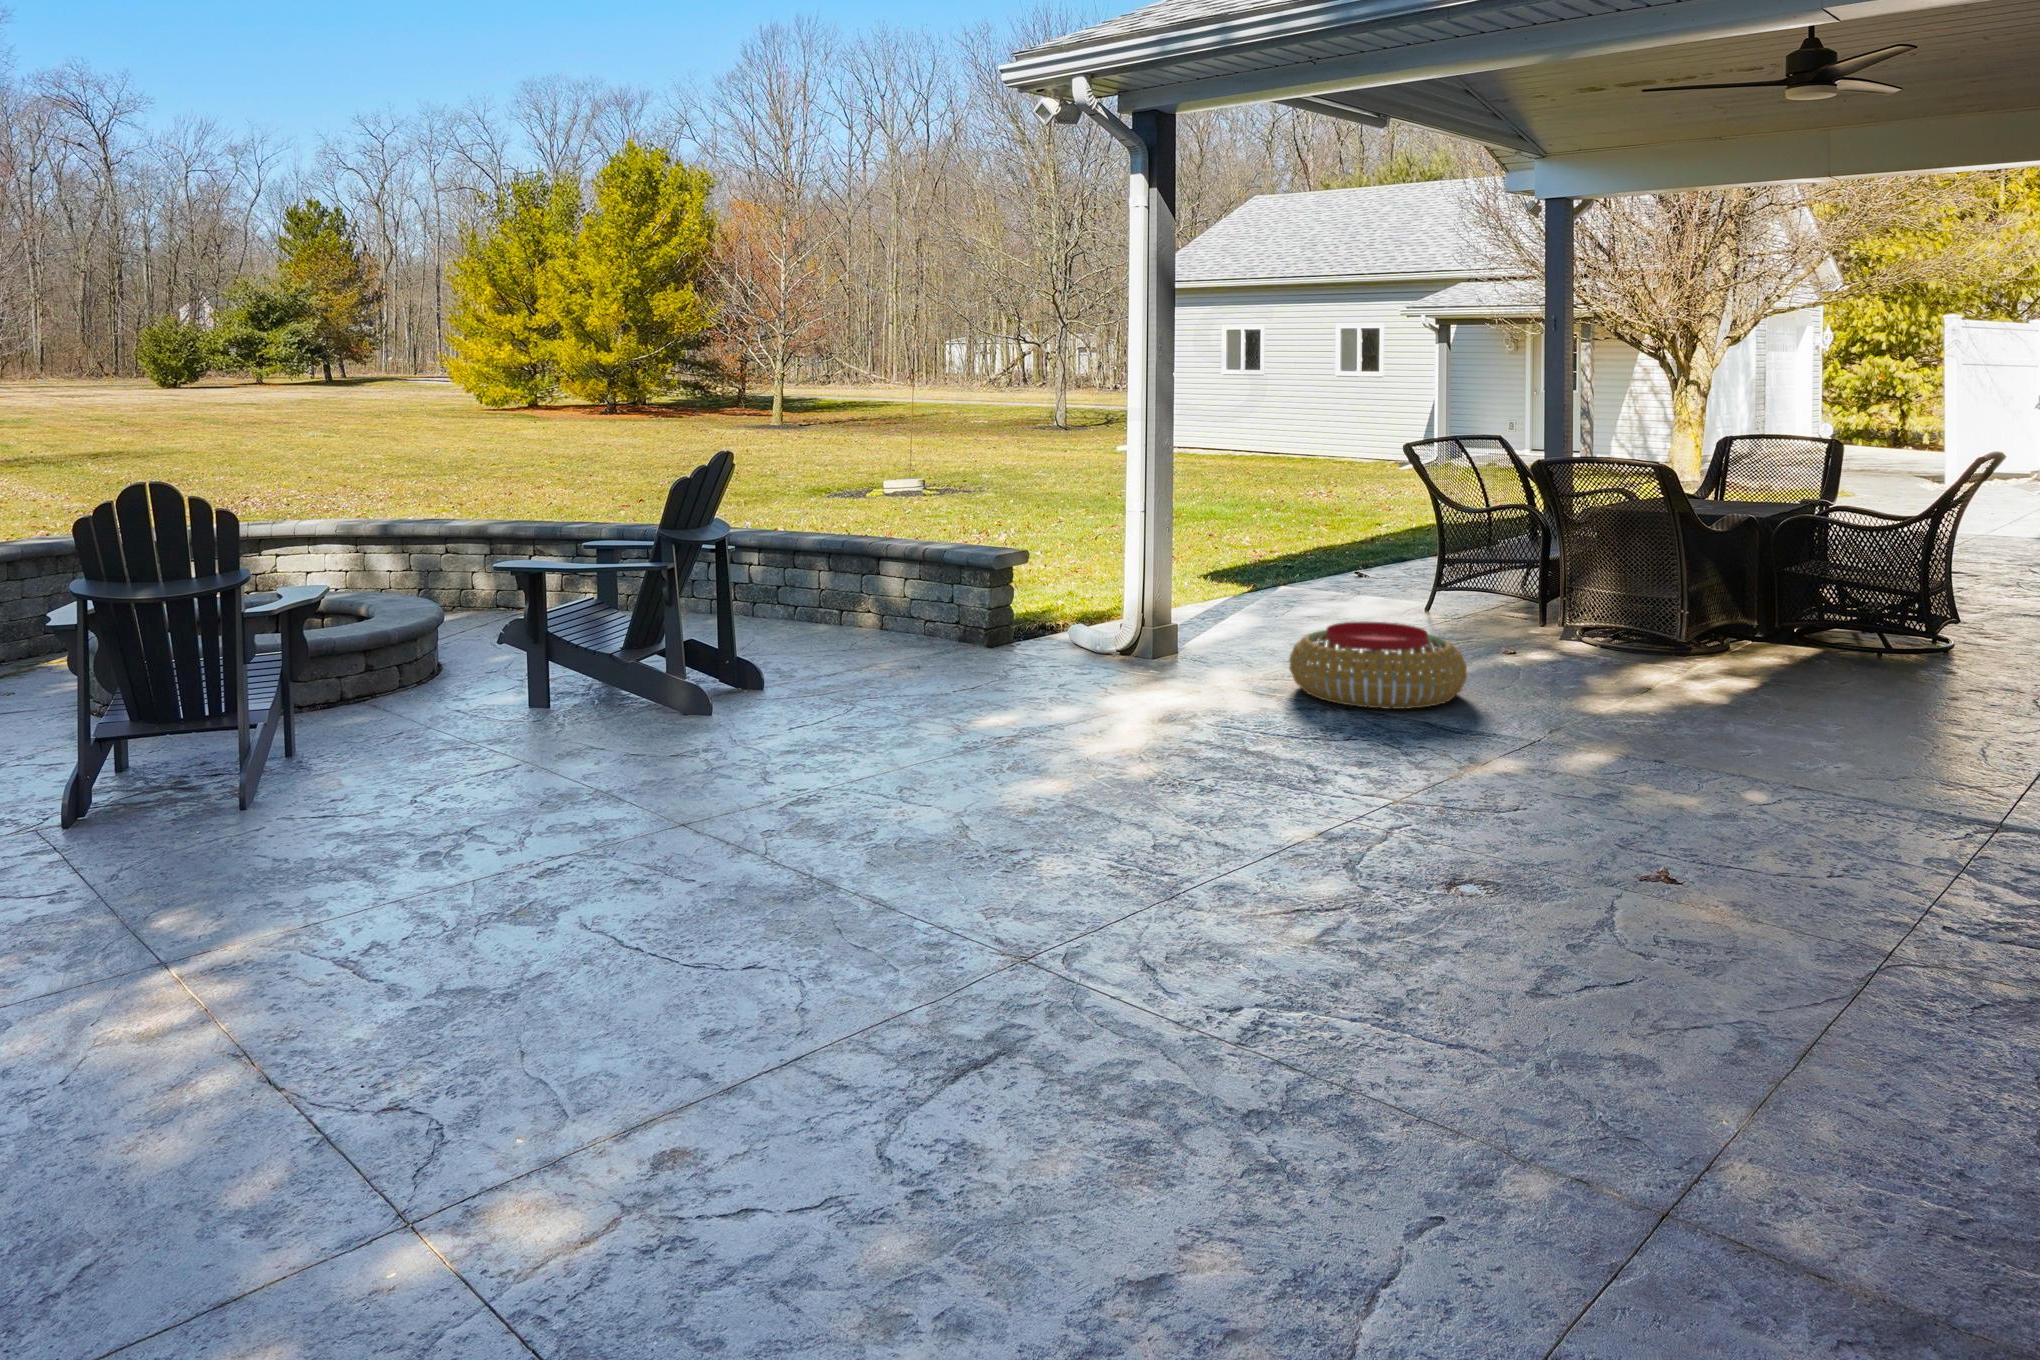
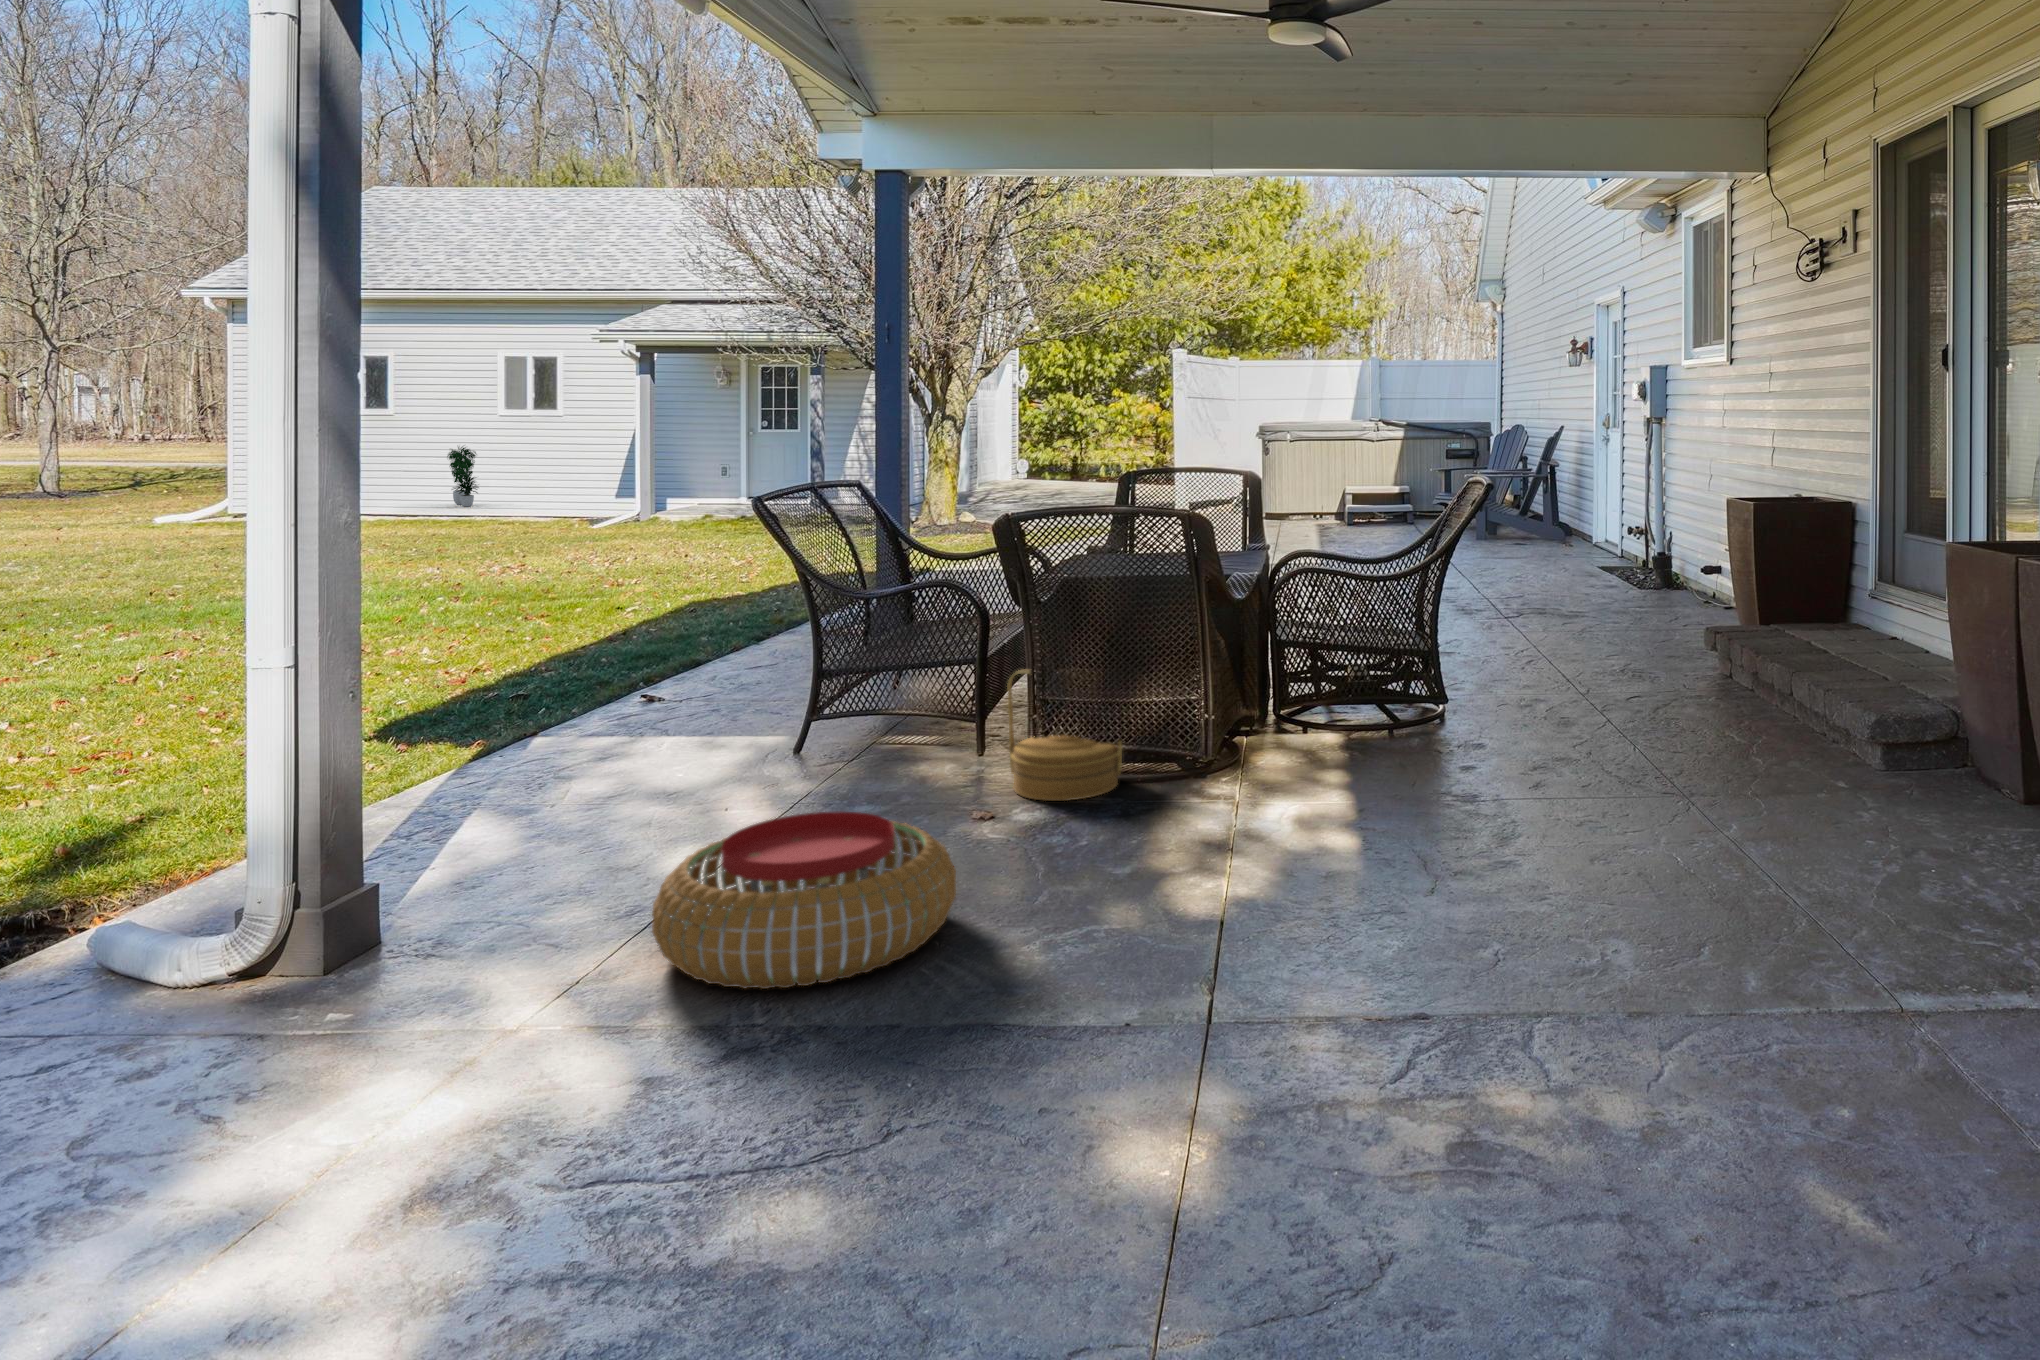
potted plant: none [1294,397,1318,448] -> present [447,446,479,507]
woven basket: none [1564,568,1654,667] -> present [1007,670,1122,801]

